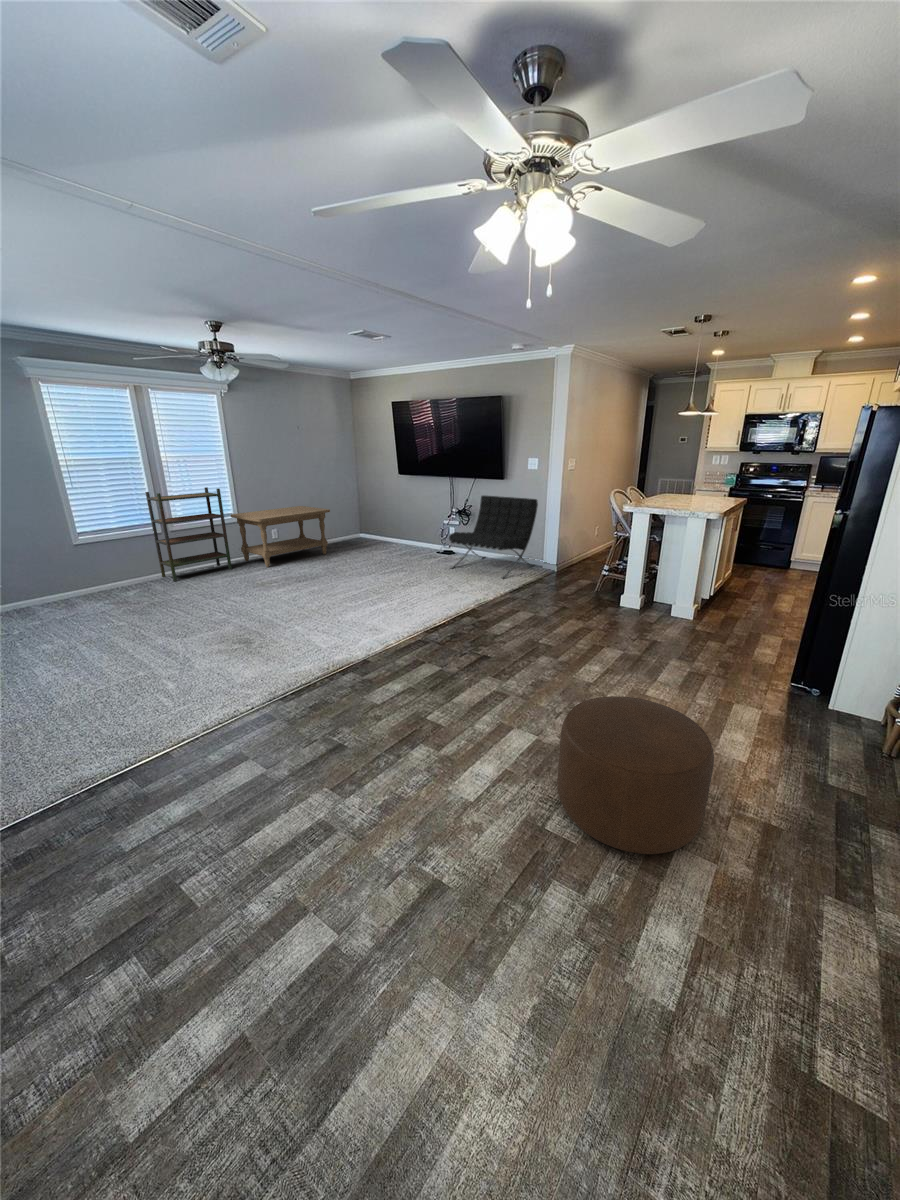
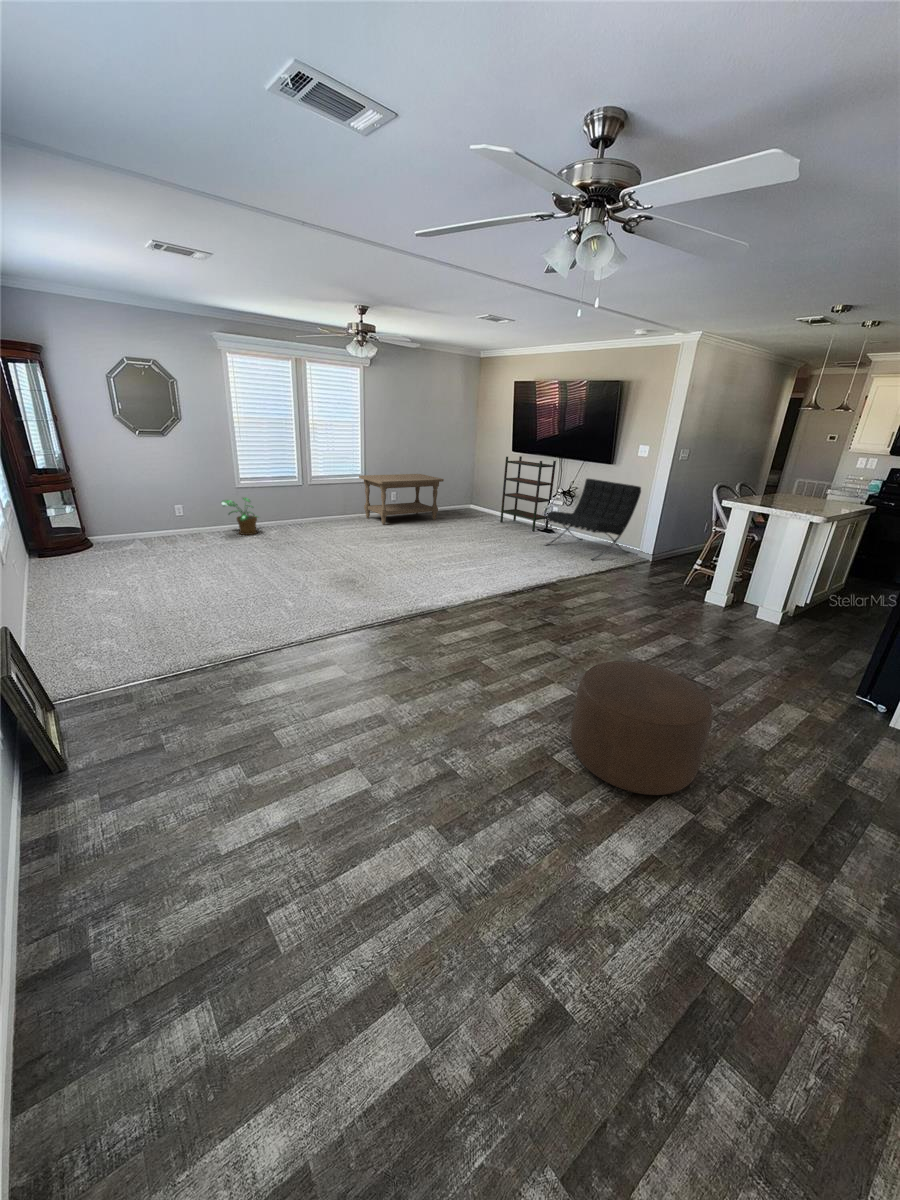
bookshelf: present [145,487,232,581] -> present [500,456,556,531]
potted plant: none [52,555,110,601] -> present [221,498,257,535]

